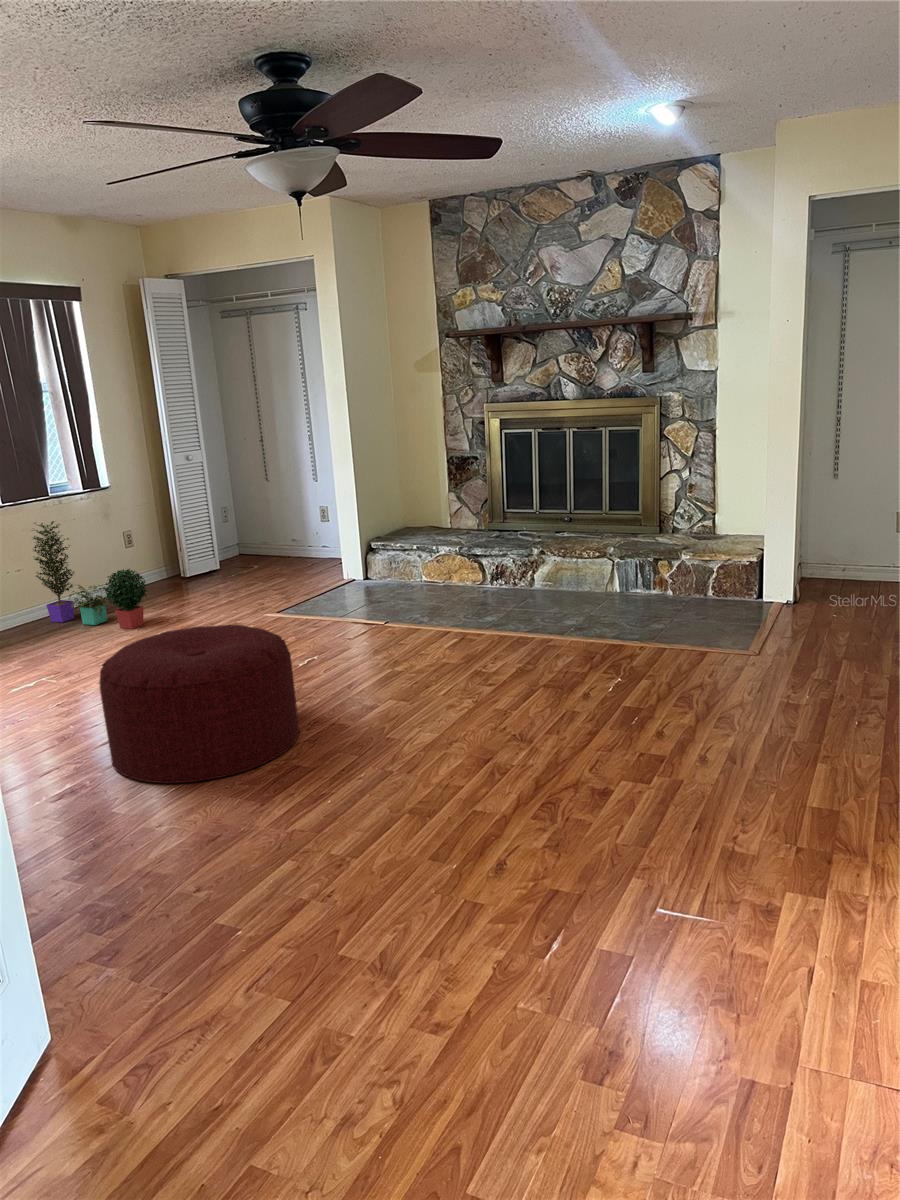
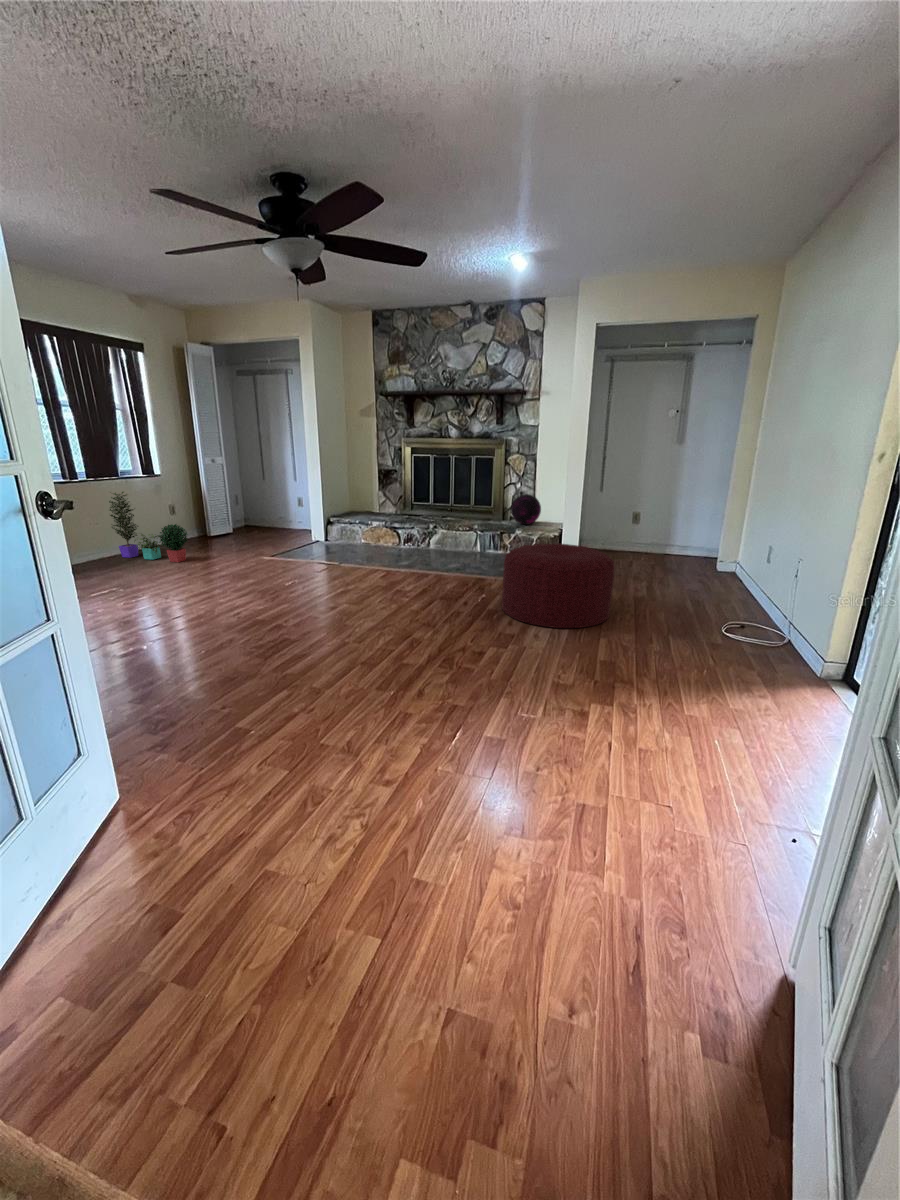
decorative orb: none [674,491,728,543] -> present [511,494,541,525]
ottoman: present [99,625,300,783] -> present [502,543,615,628]

